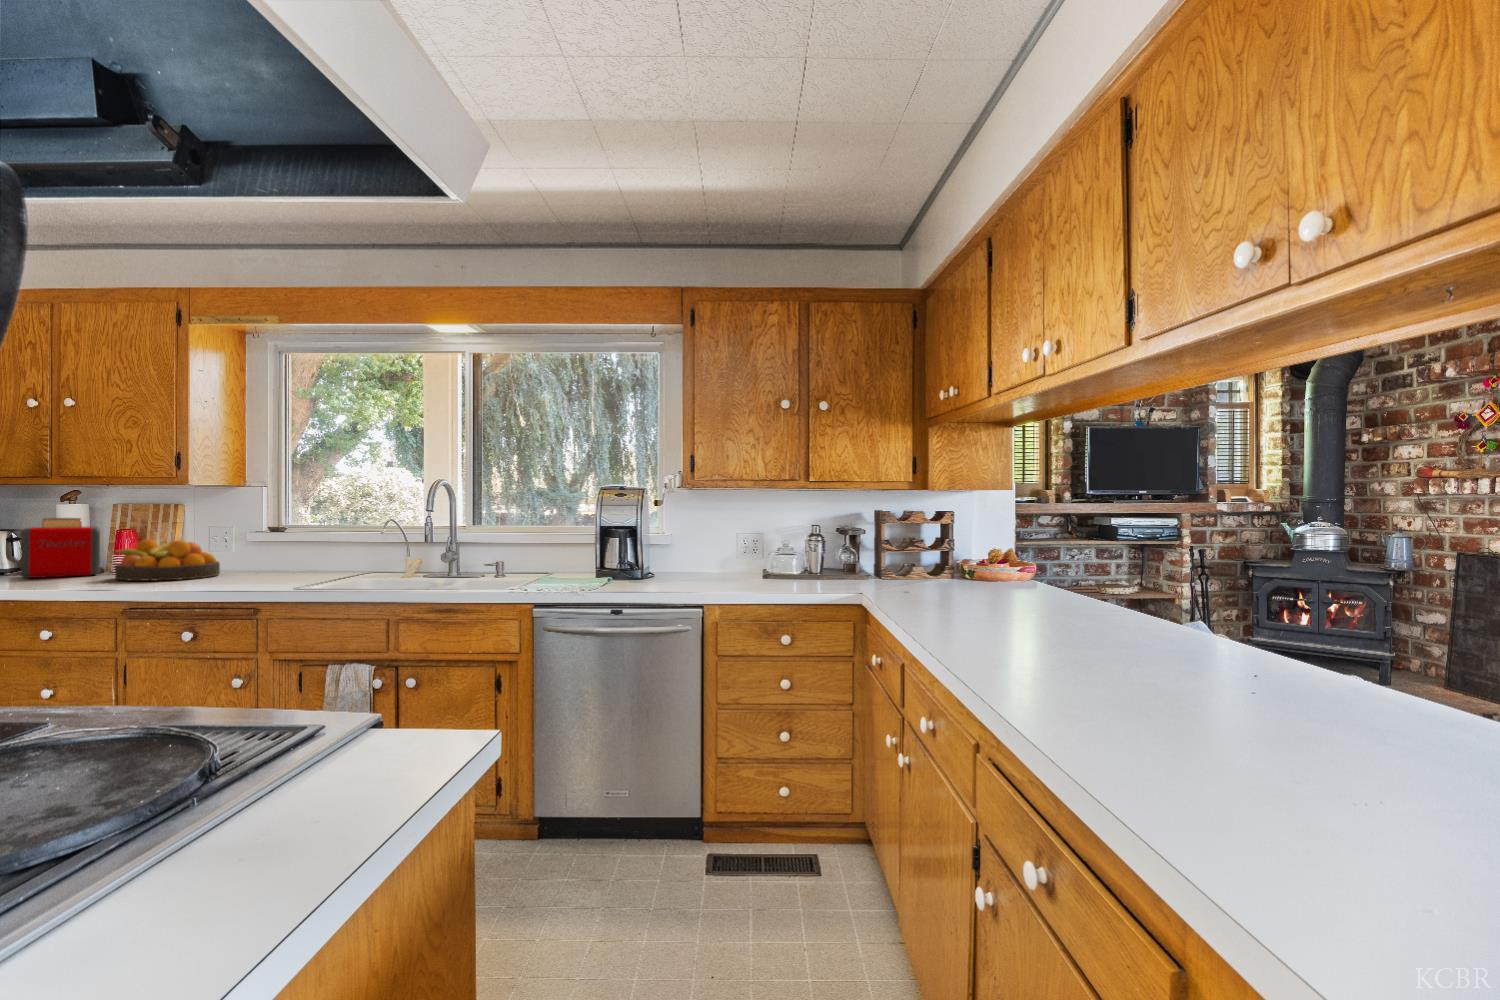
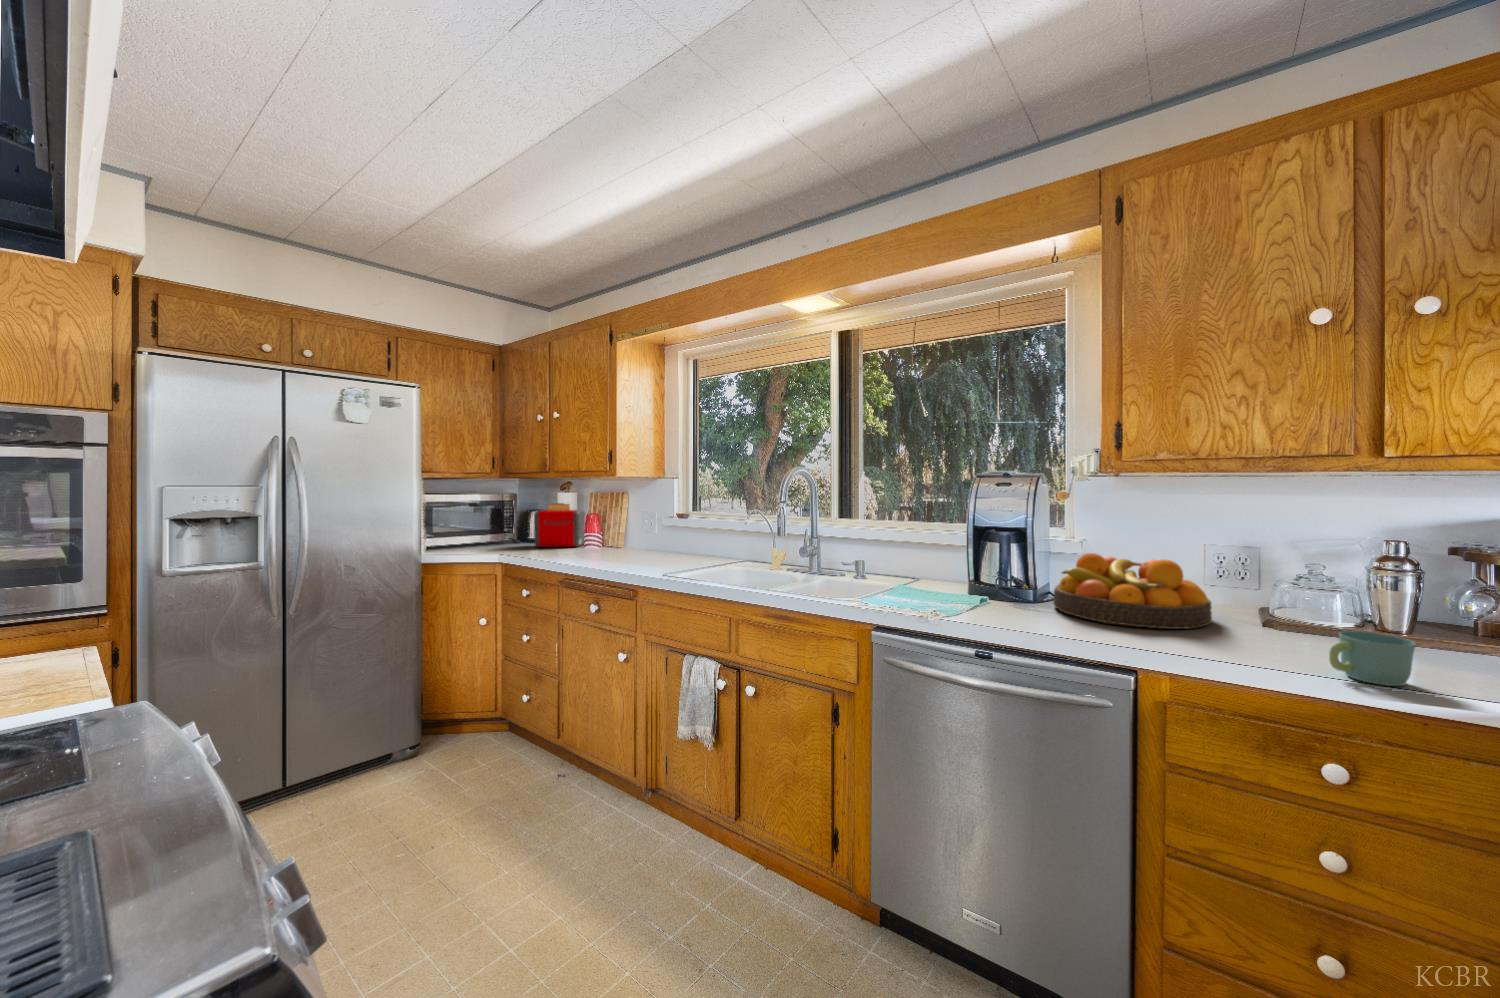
fruit bowl: present [113,539,220,581] -> present [1053,553,1212,629]
mug: none [781,569,811,592] -> present [1329,631,1416,686]

